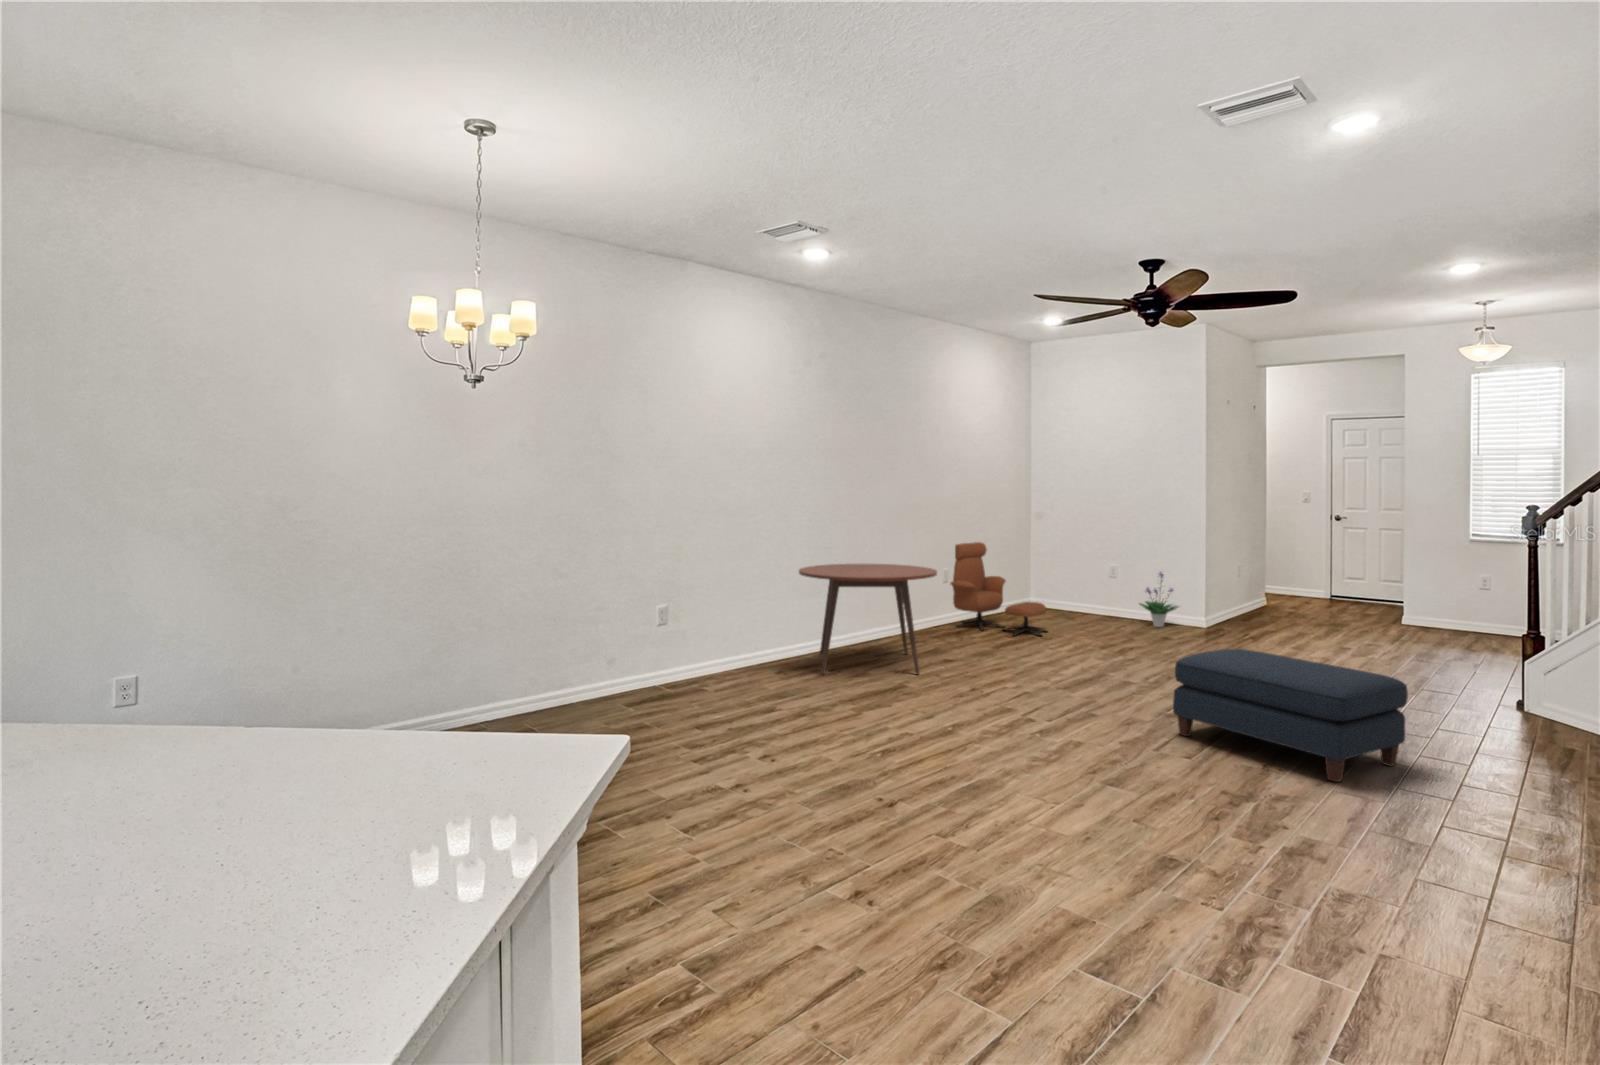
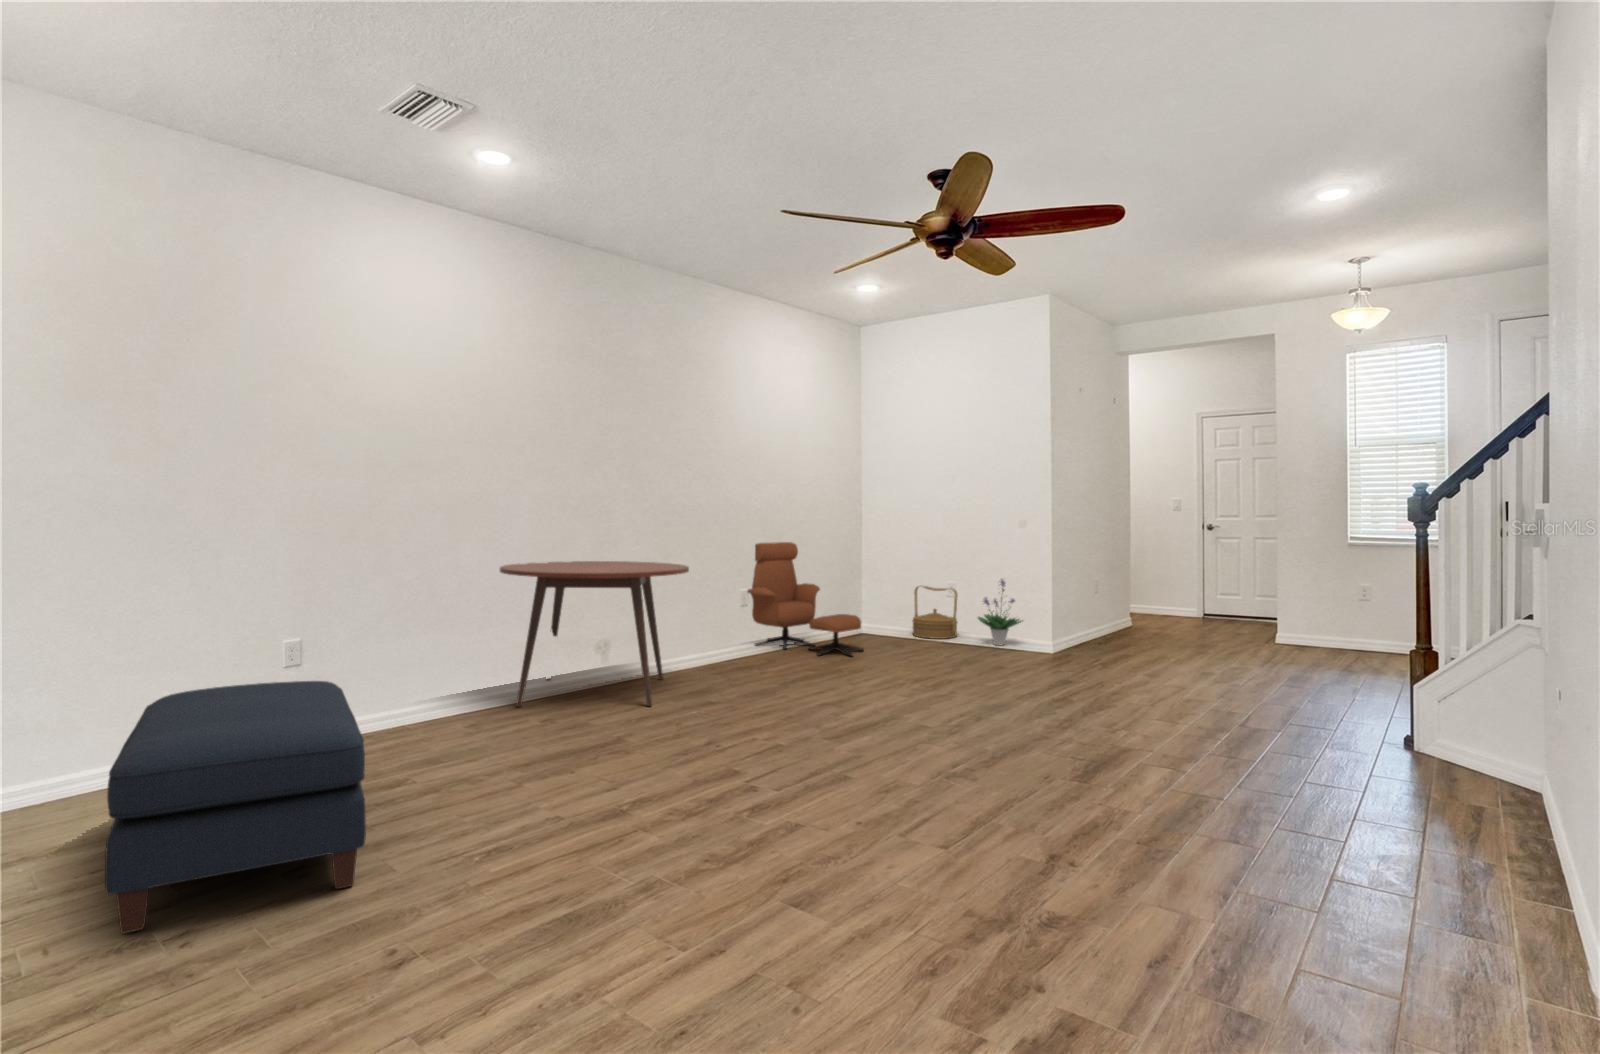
woven basket: none [1079,576,1120,621] -> present [912,586,957,639]
ottoman: present [1173,649,1408,782] -> present [105,681,366,934]

